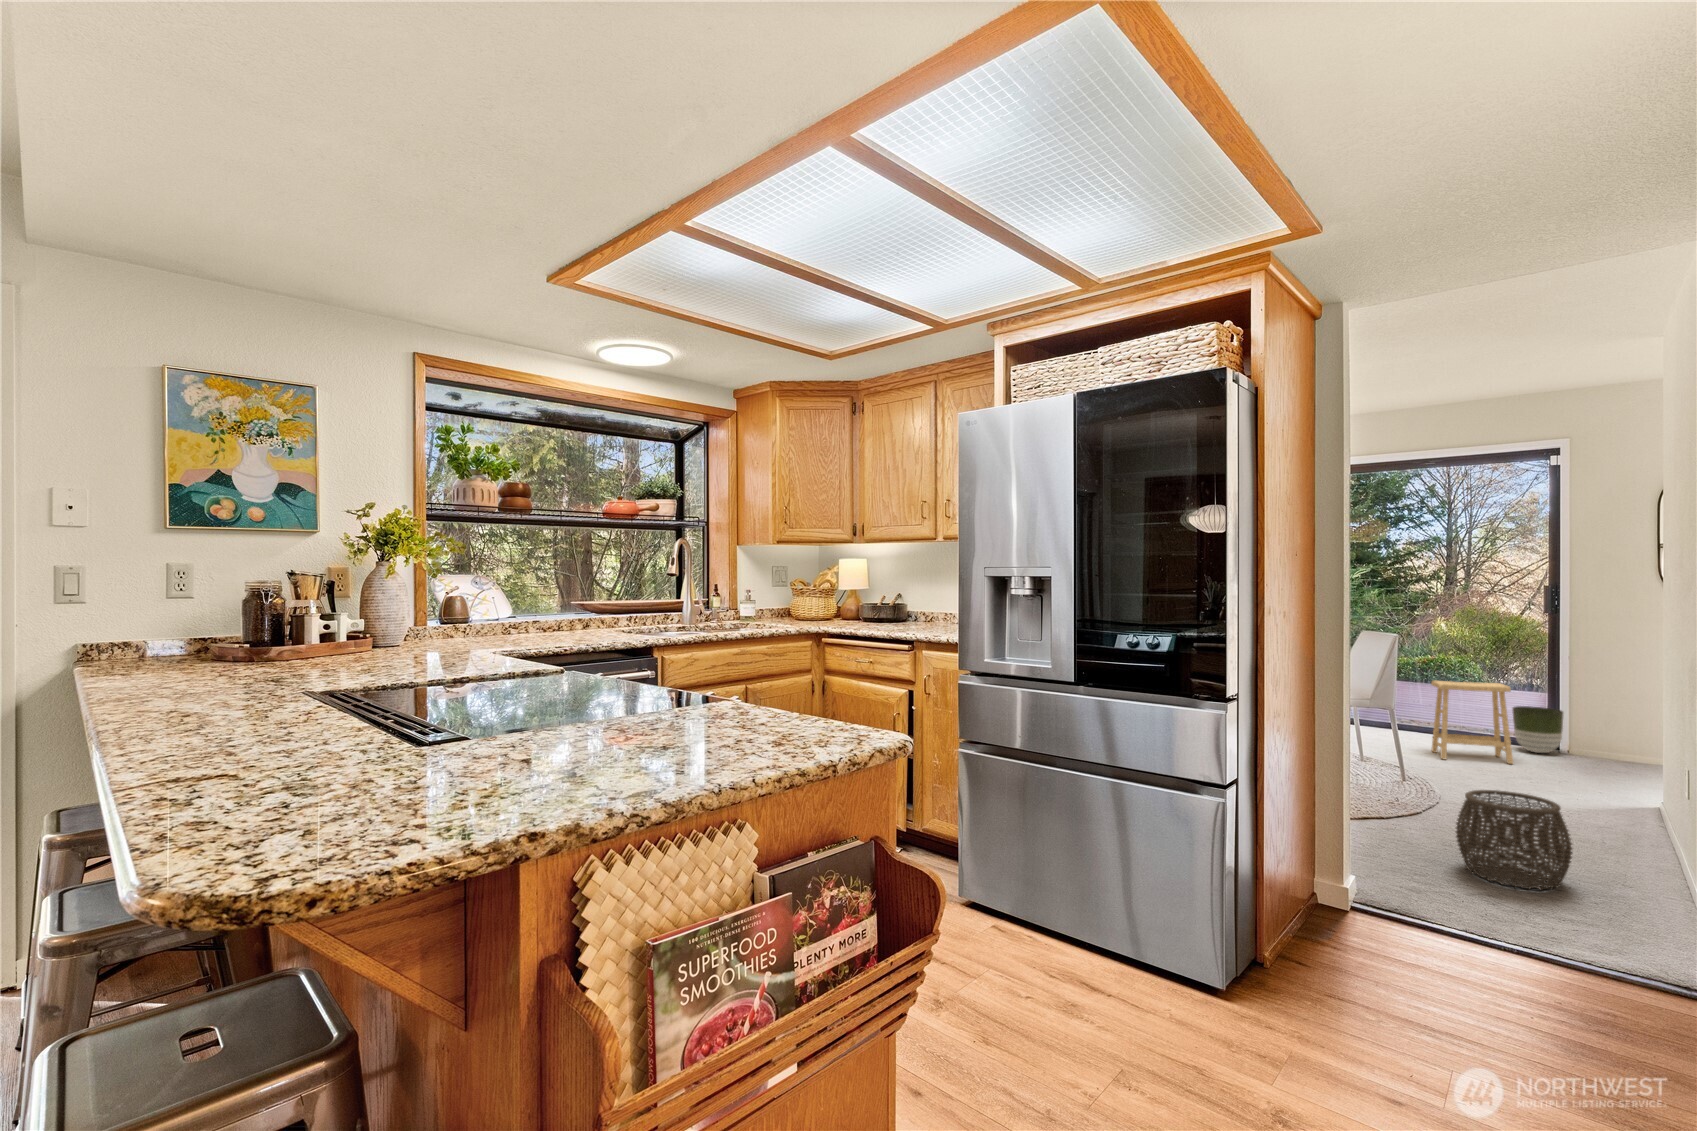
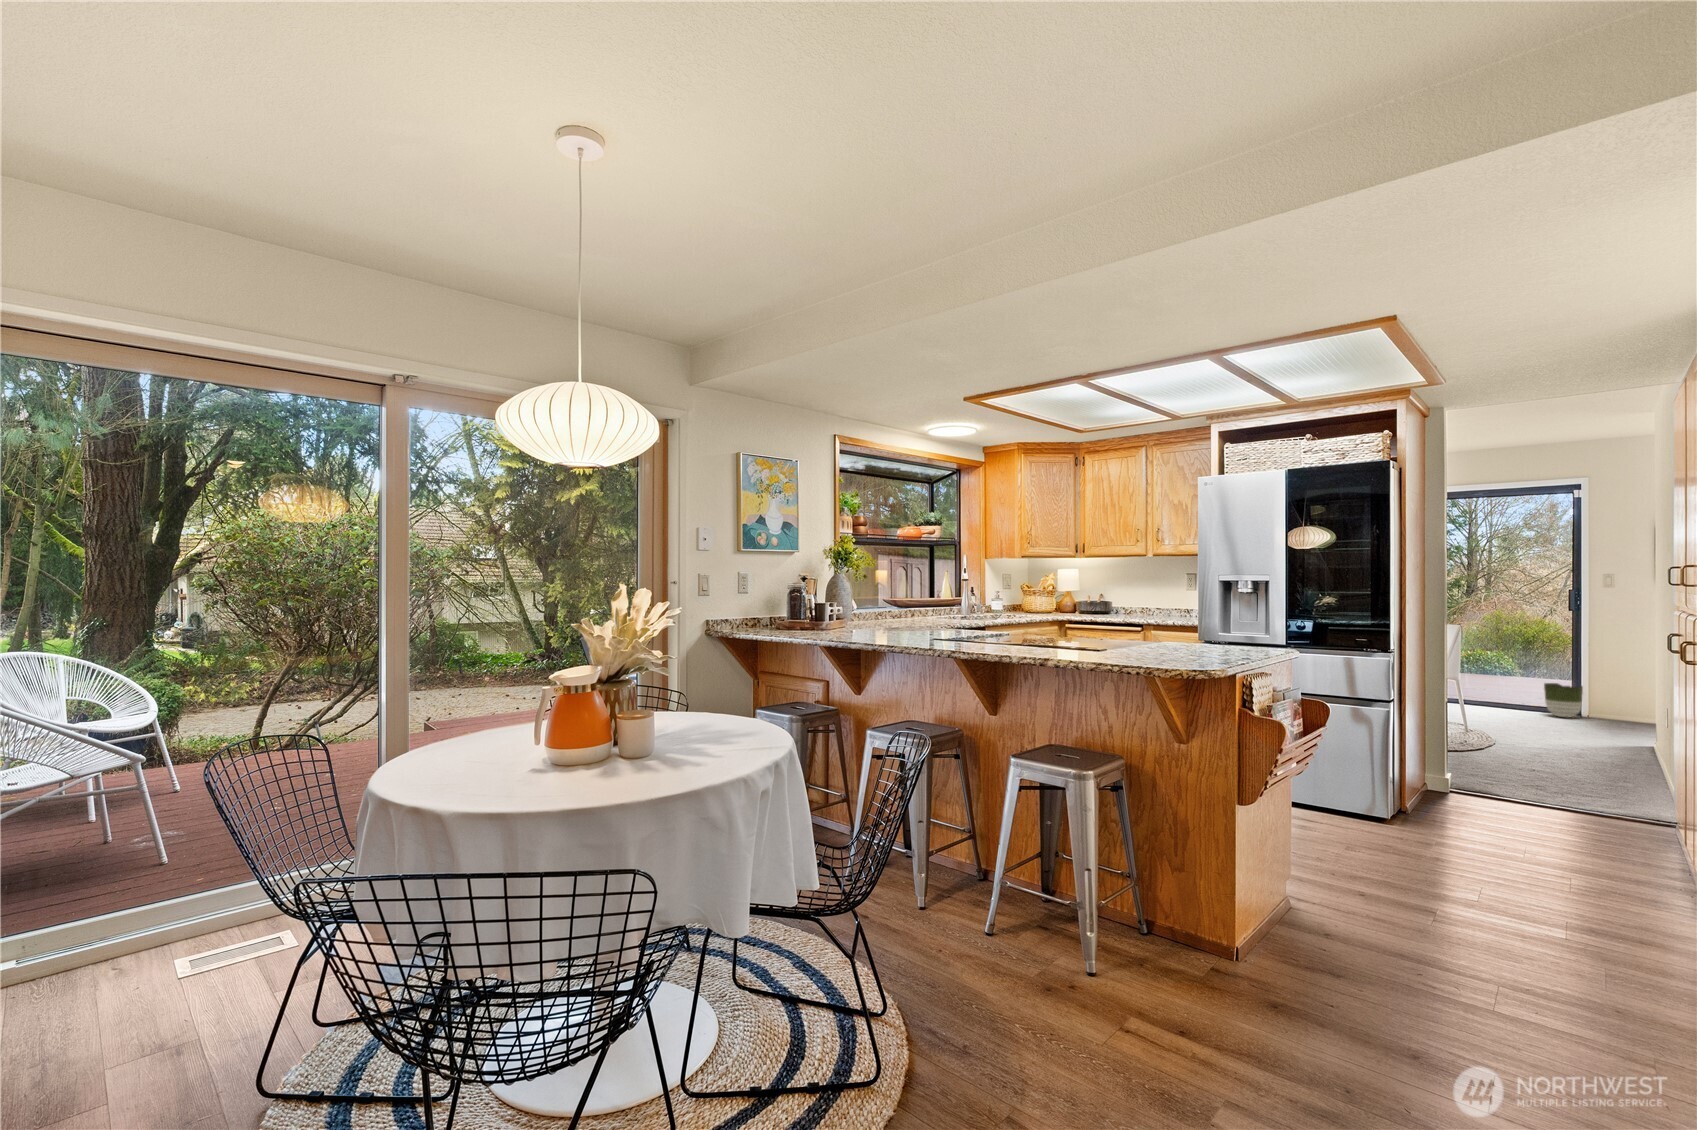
footstool: present [1431,681,1513,764] -> none [1482,663,1546,724]
woven basket: present [1456,790,1572,890] -> none [1512,723,1590,783]

